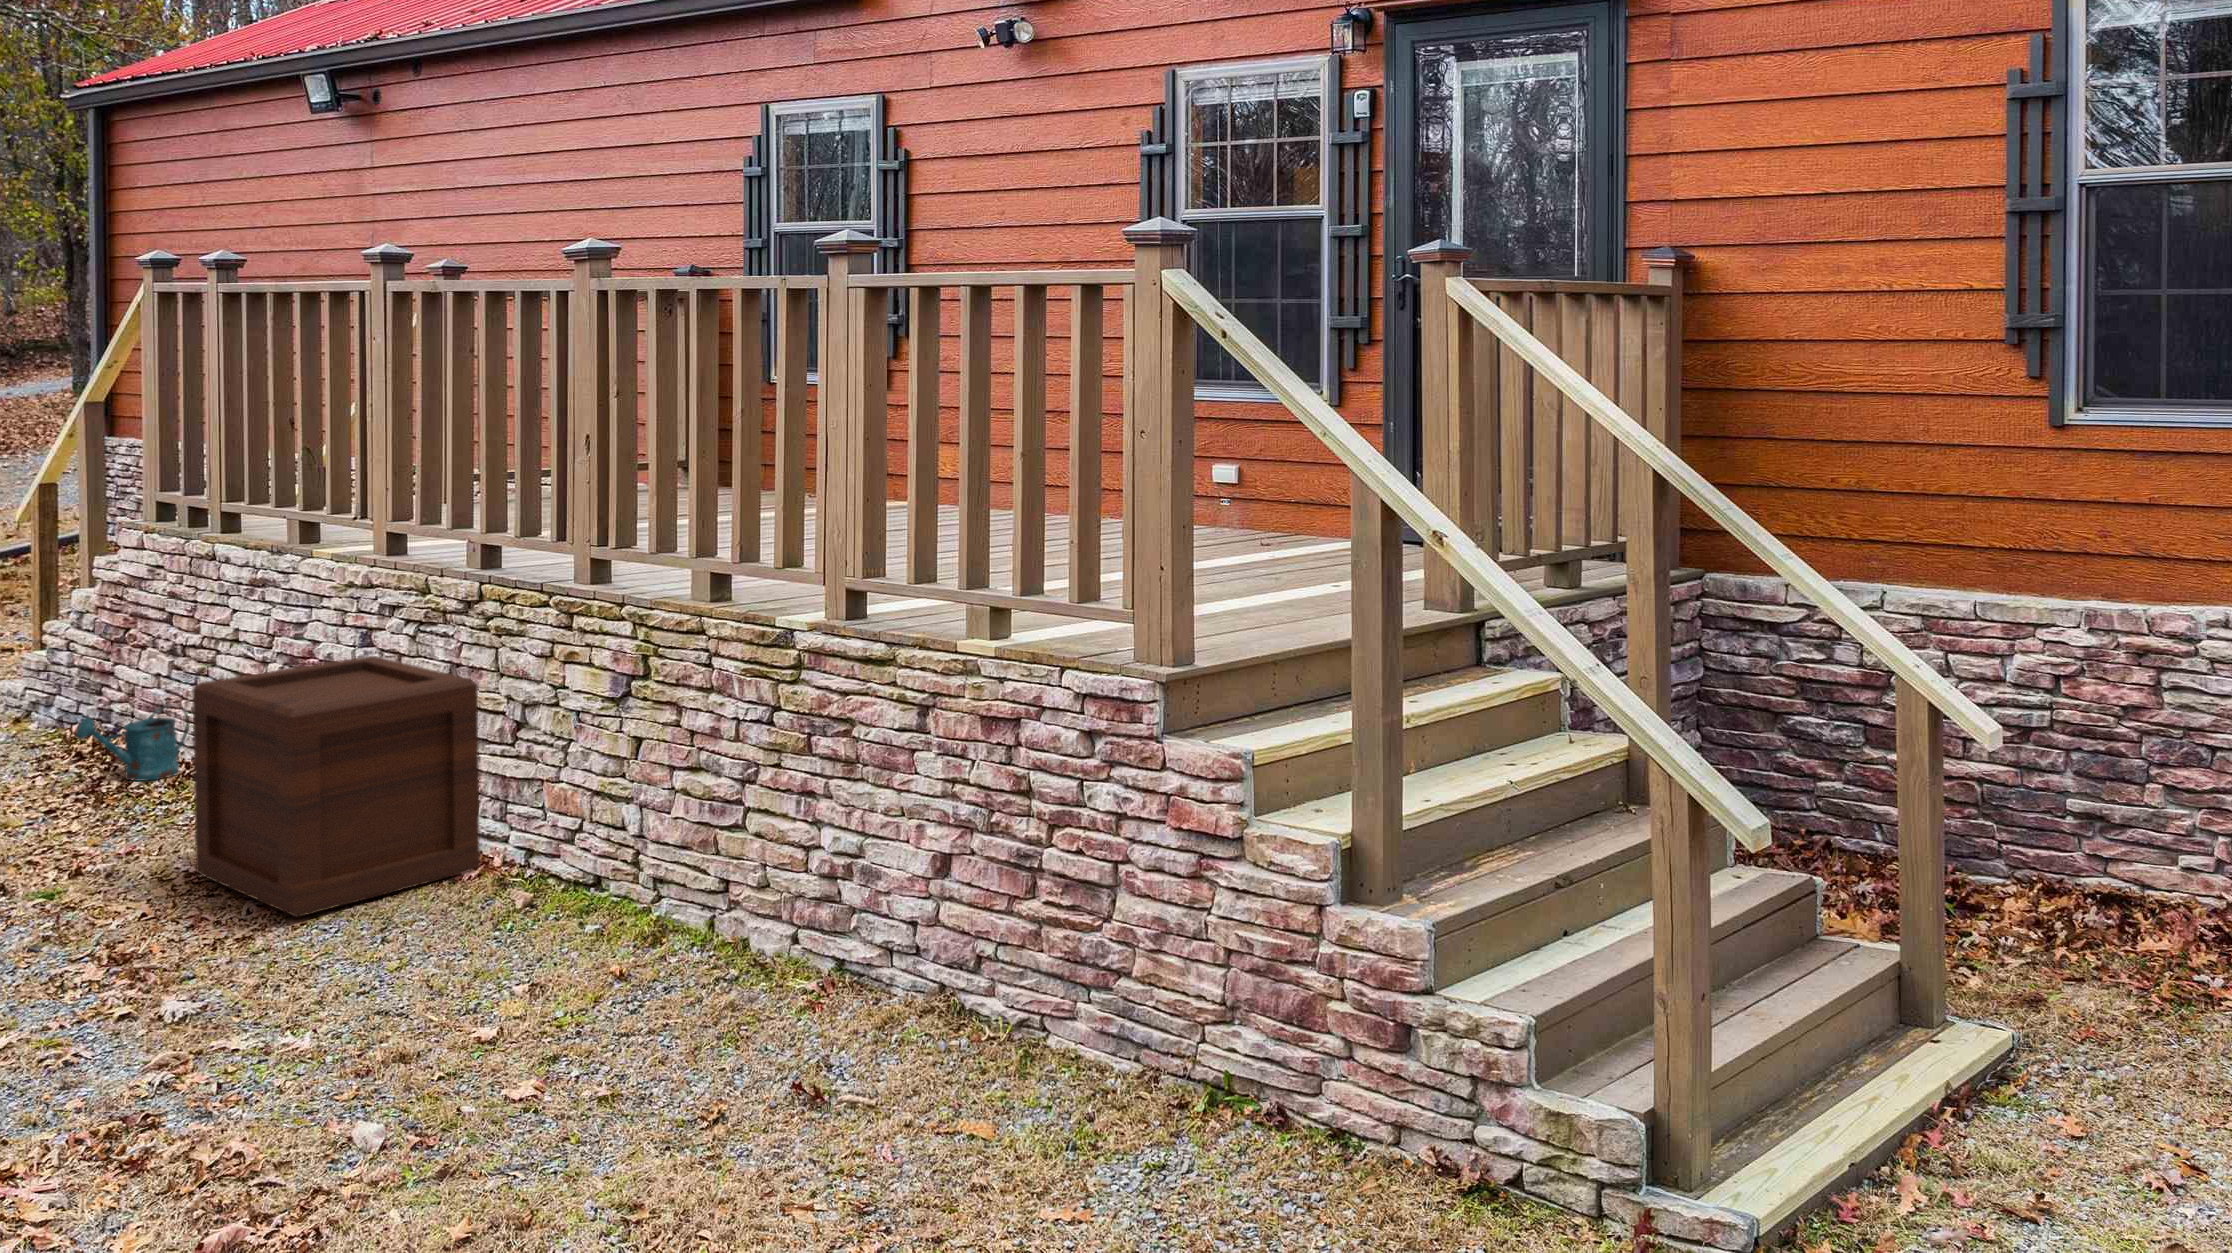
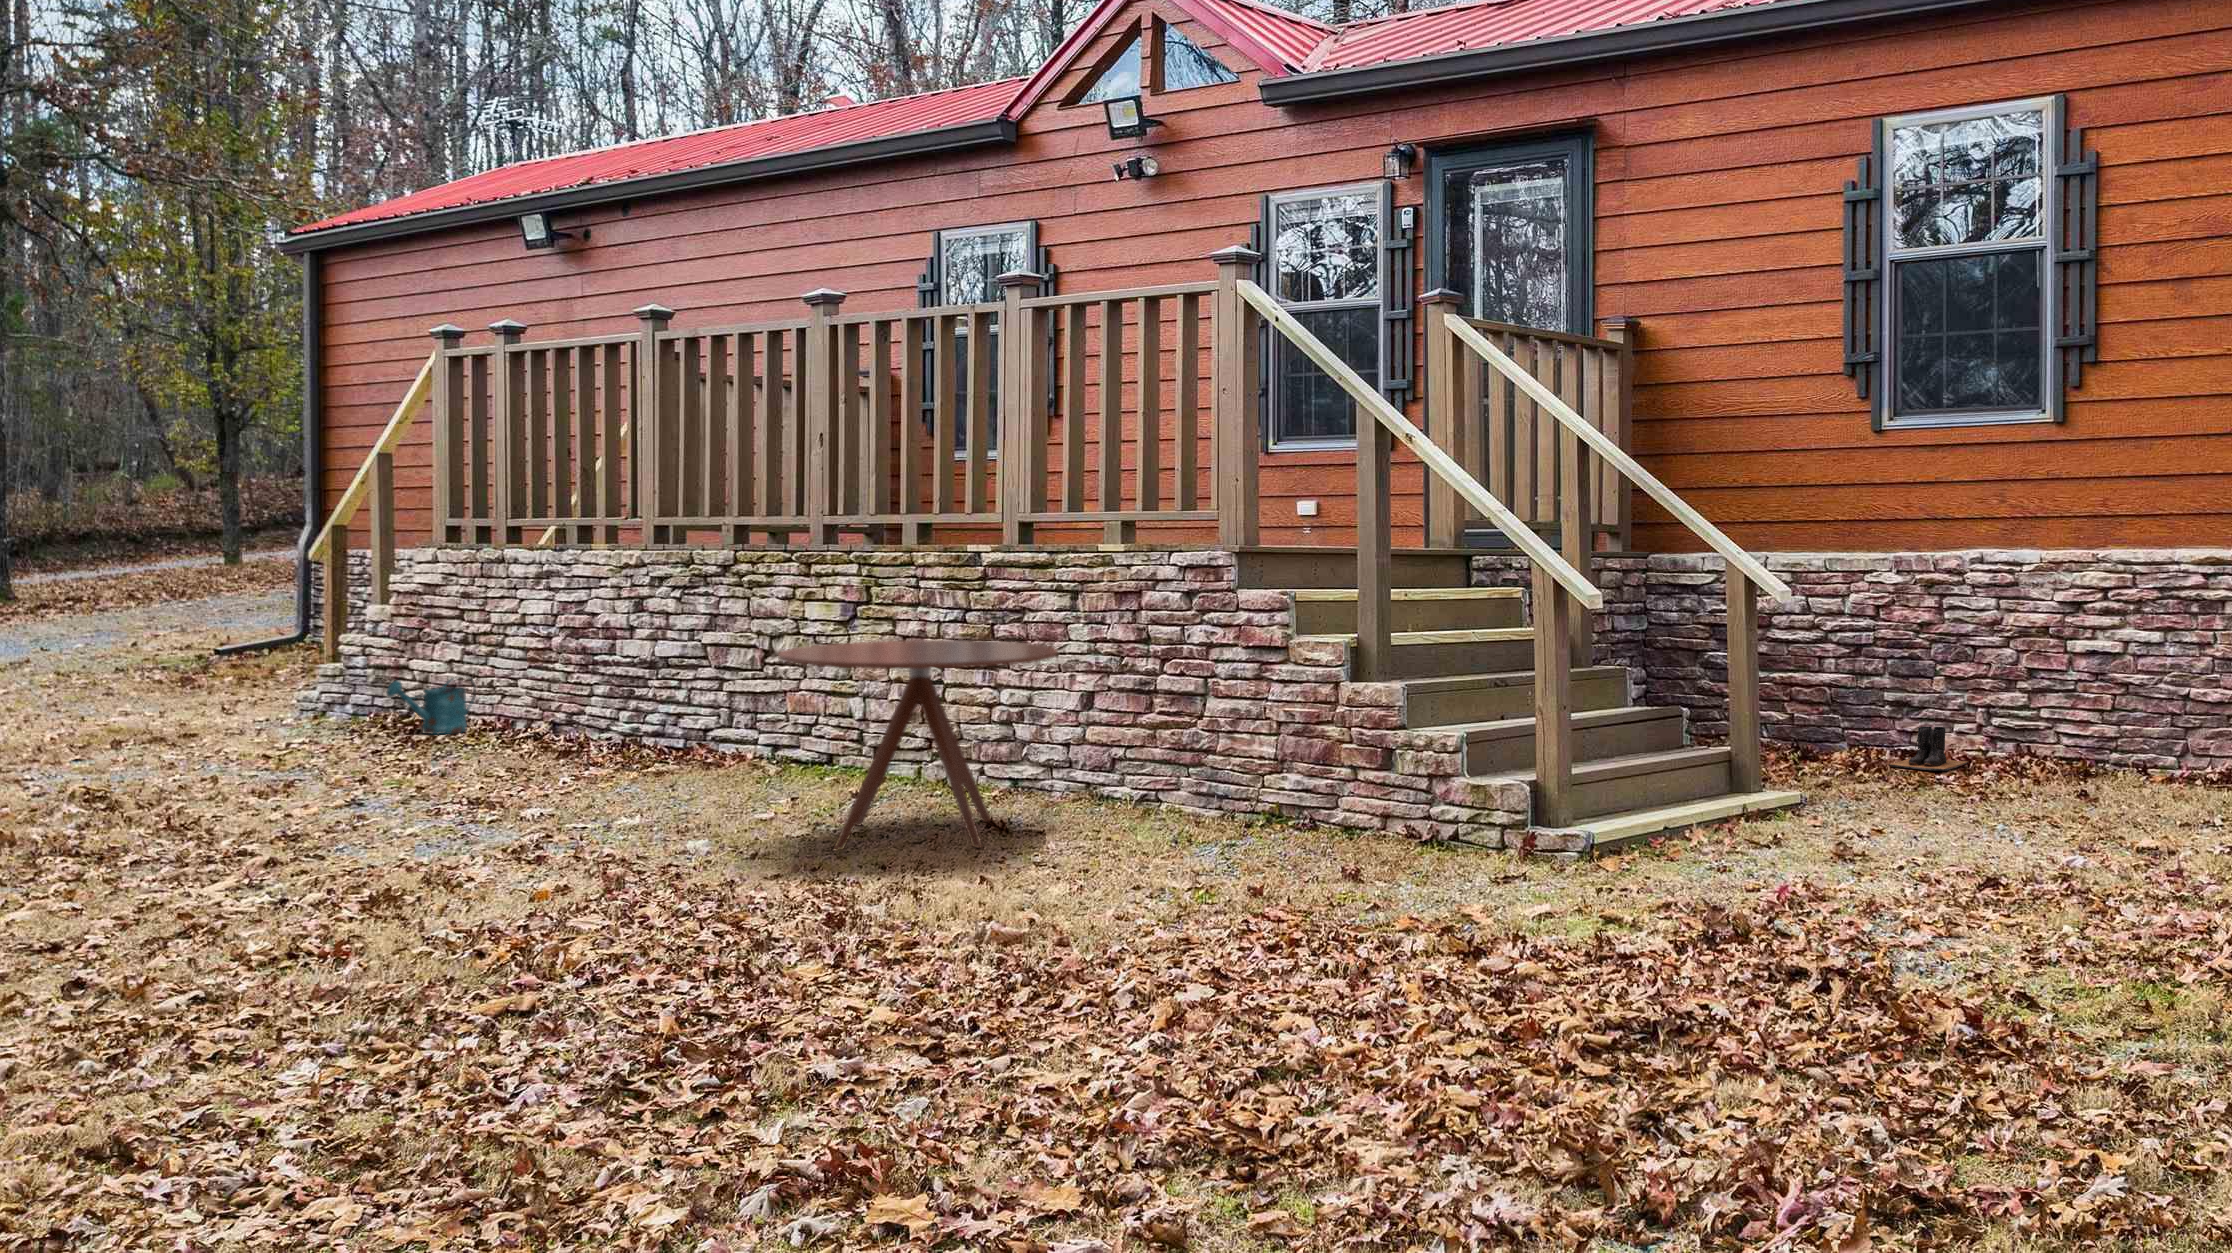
wooden crate: present [192,656,480,917] -> none [506,613,736,787]
round table: none [500,757,897,1108] -> present [778,640,1058,850]
boots: none [2082,867,2202,945] -> present [1889,727,1968,771]

